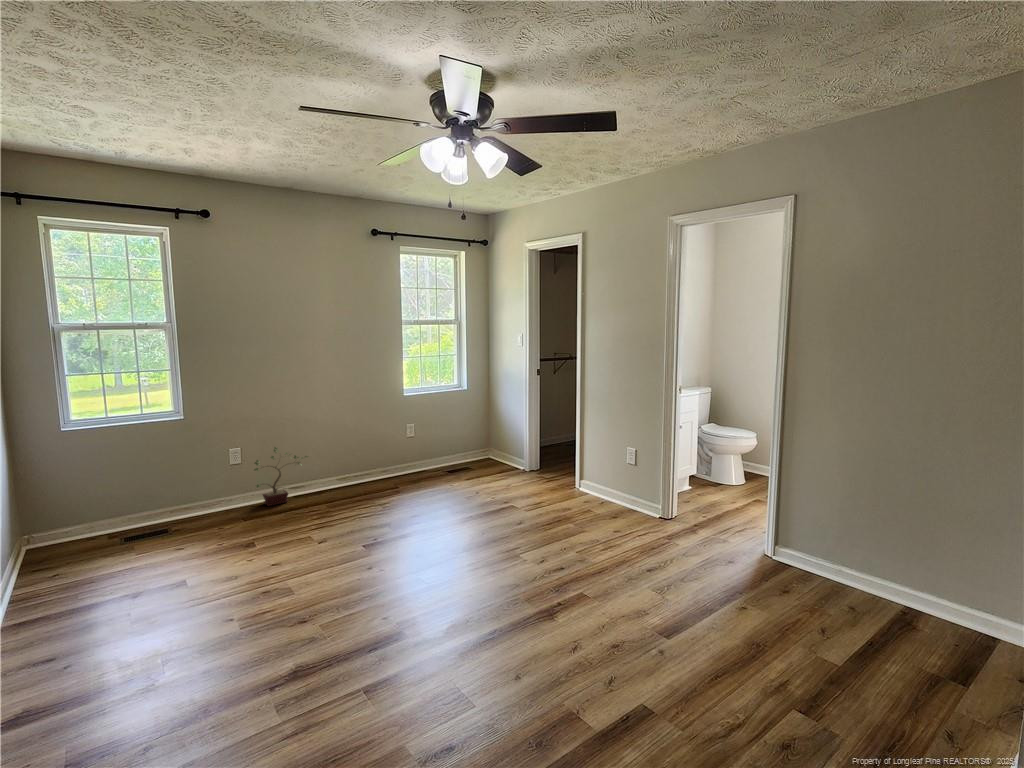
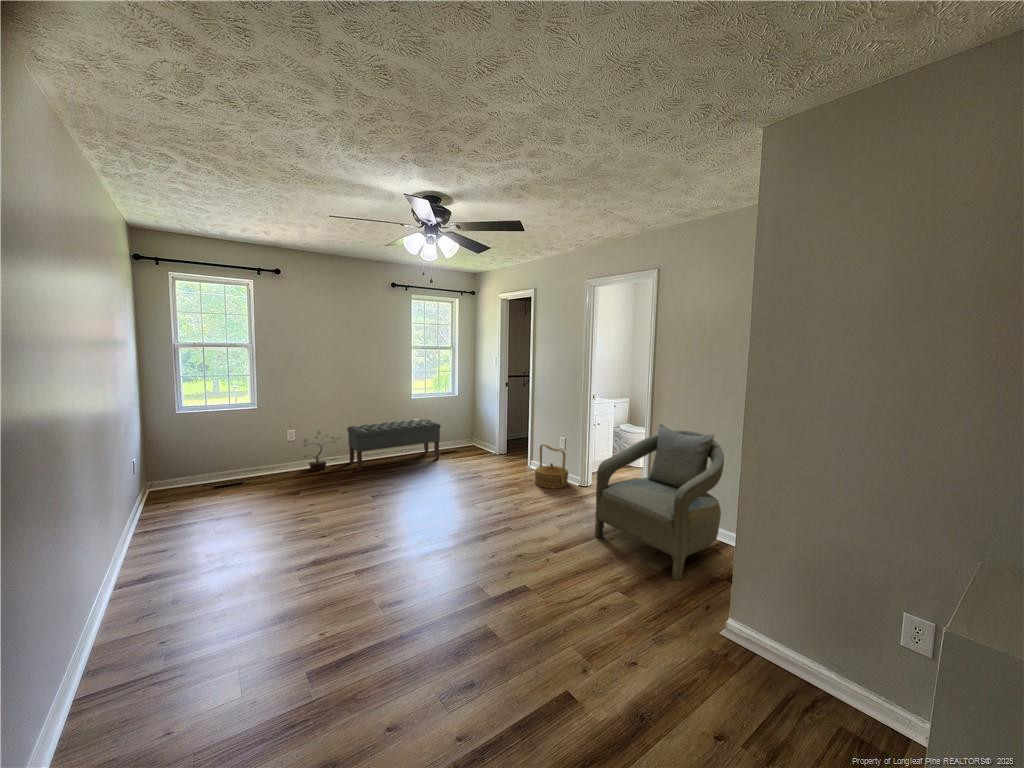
bench: none [316,424,448,504] -> present [347,419,441,471]
armchair: none [716,431,932,684] -> present [595,424,724,581]
woven basket: none [594,459,644,524] -> present [534,444,568,488]

